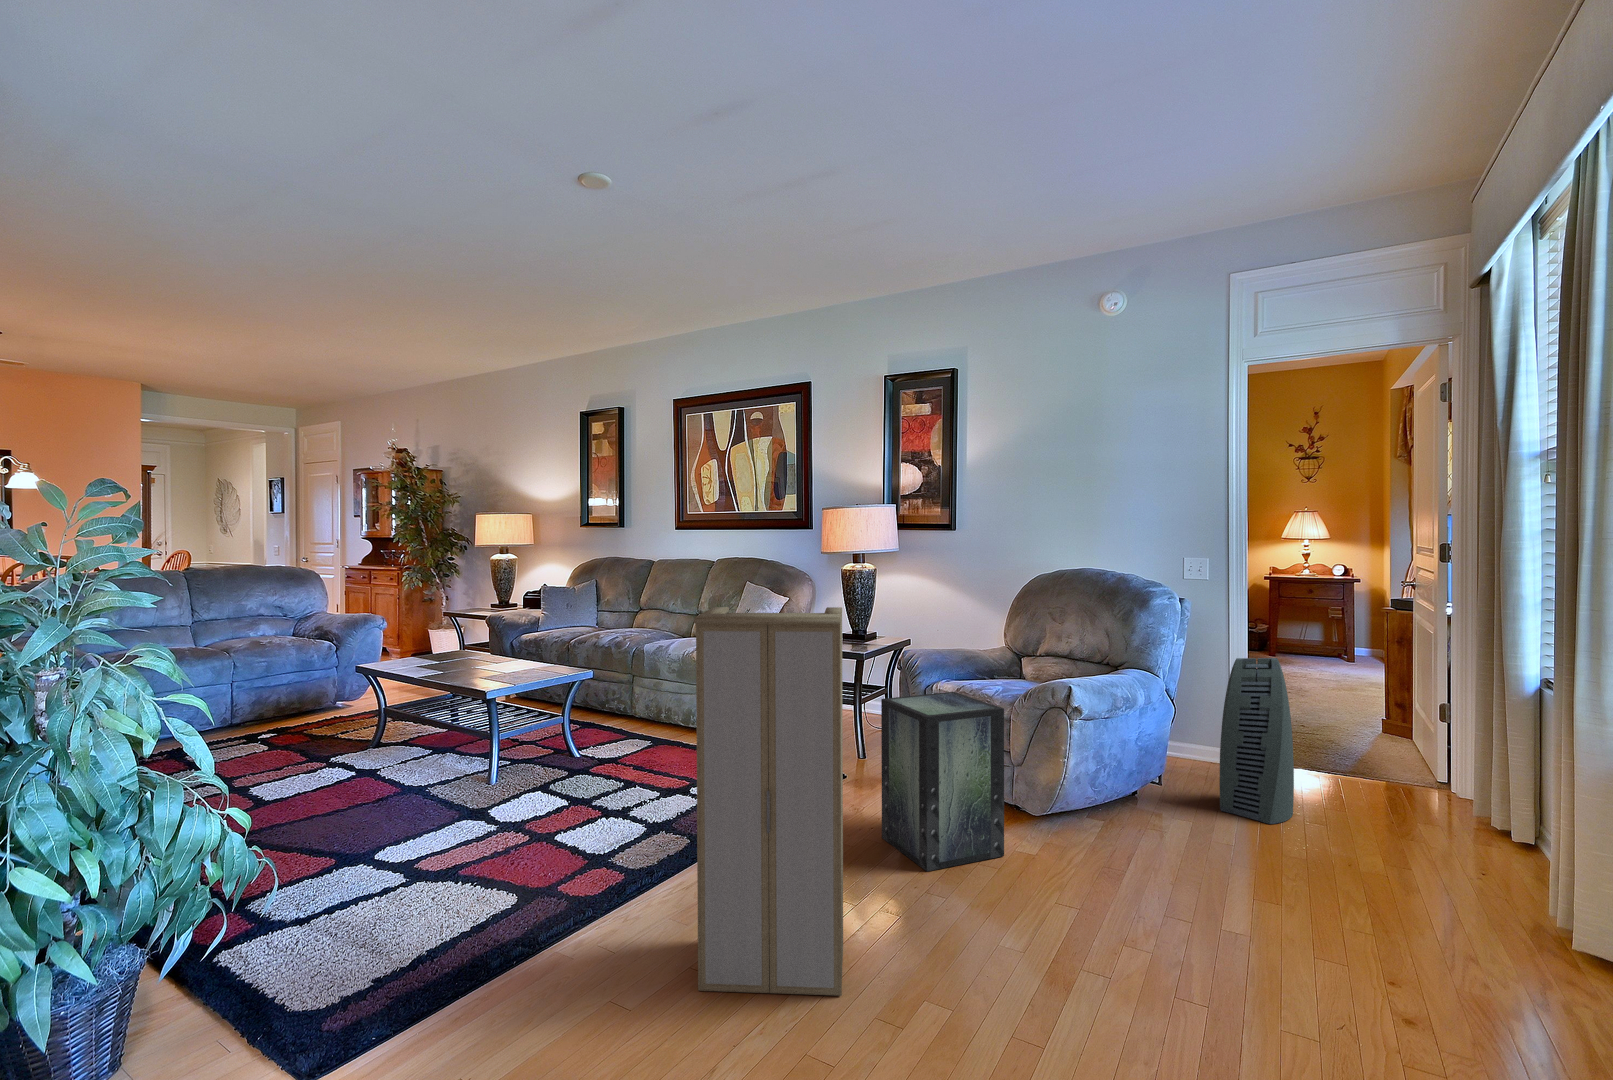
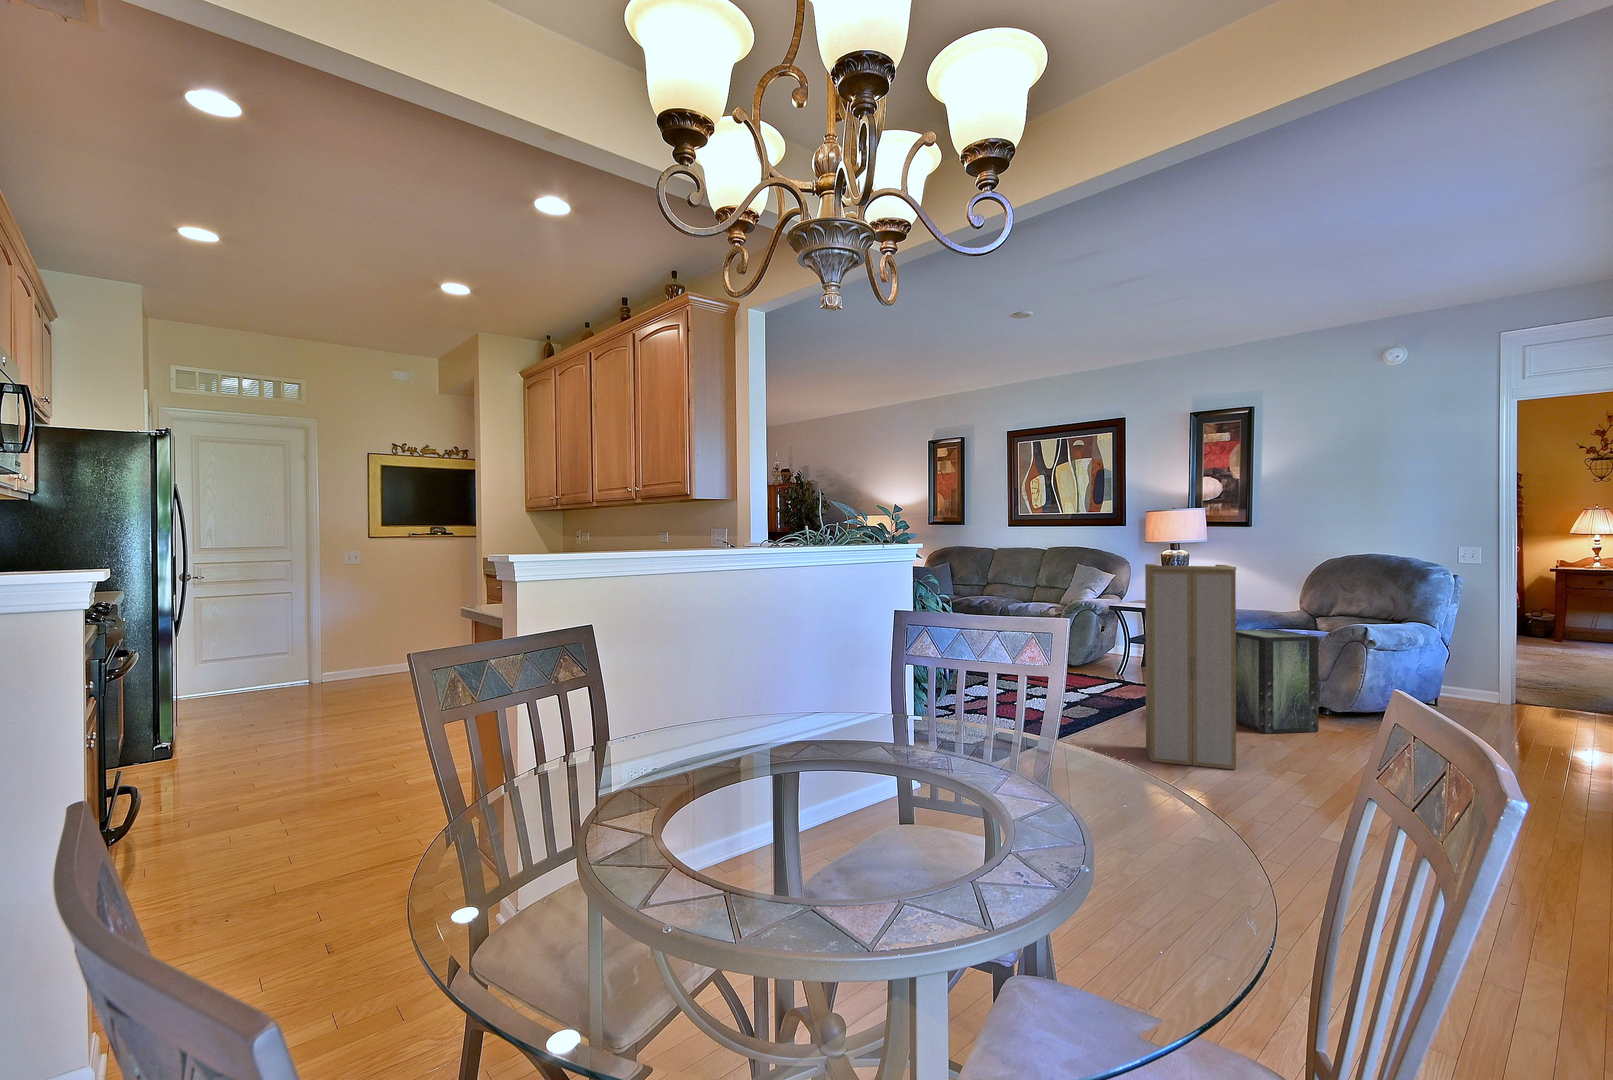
air purifier: present [1219,658,1294,824] -> none [1490,615,1557,733]

